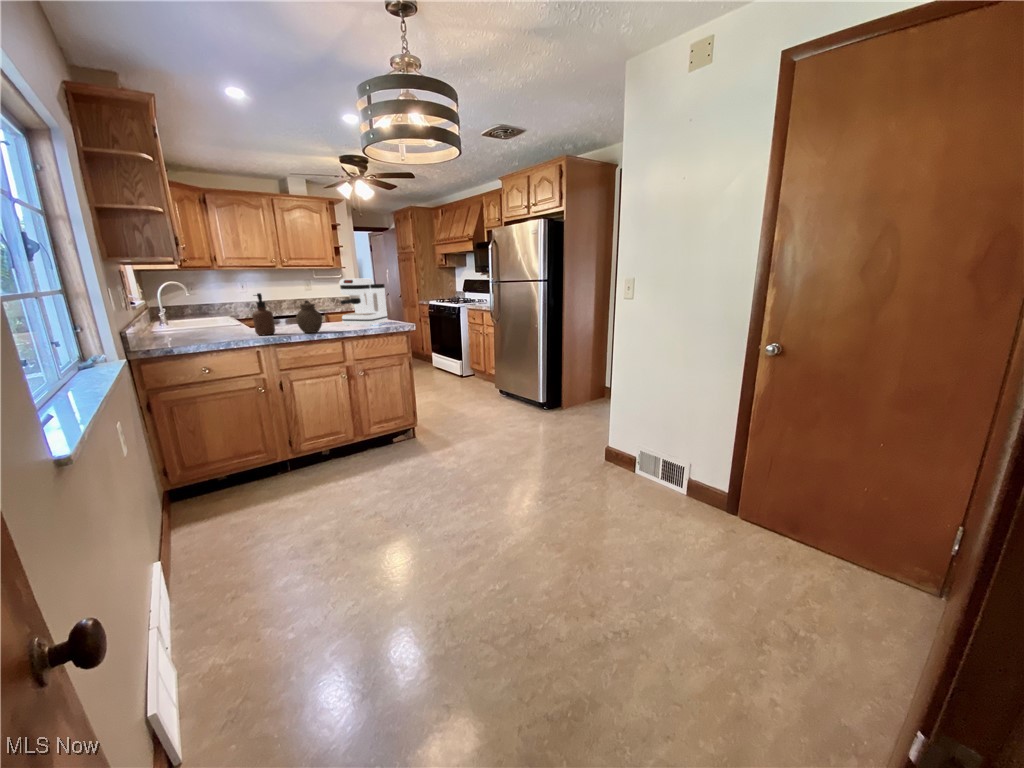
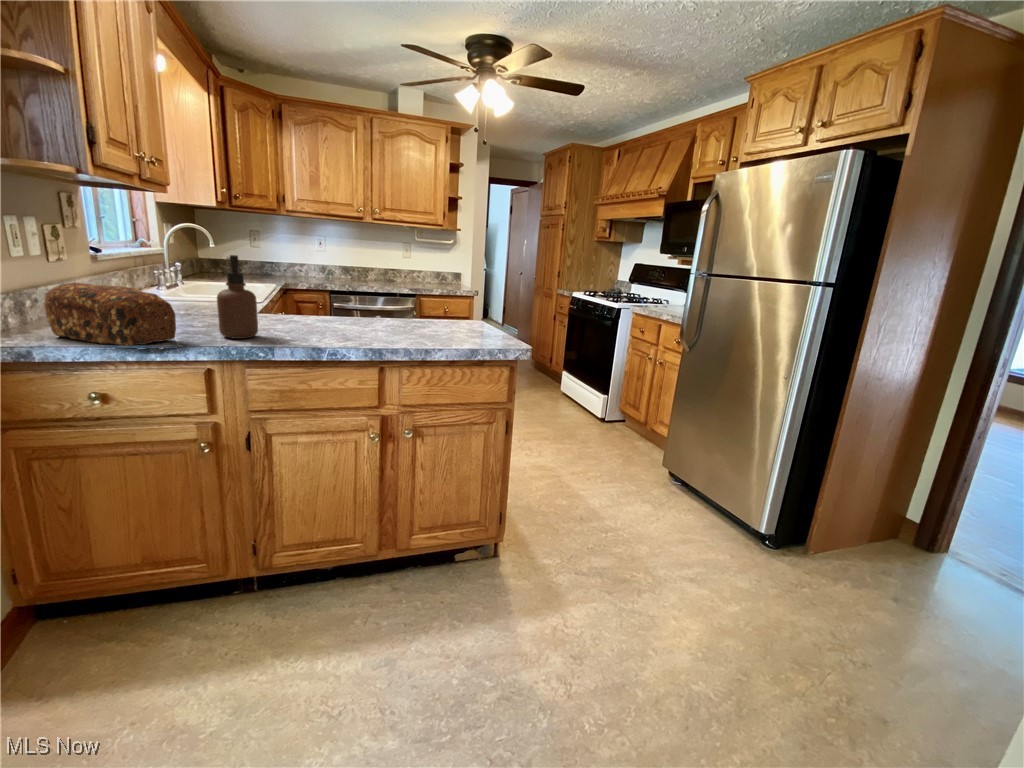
coffee maker: present [339,278,387,326] -> none [395,244,487,339]
jar: present [296,300,322,333] -> none [292,279,343,346]
bread loaf: none [169,314,238,343] -> present [44,283,176,346]

